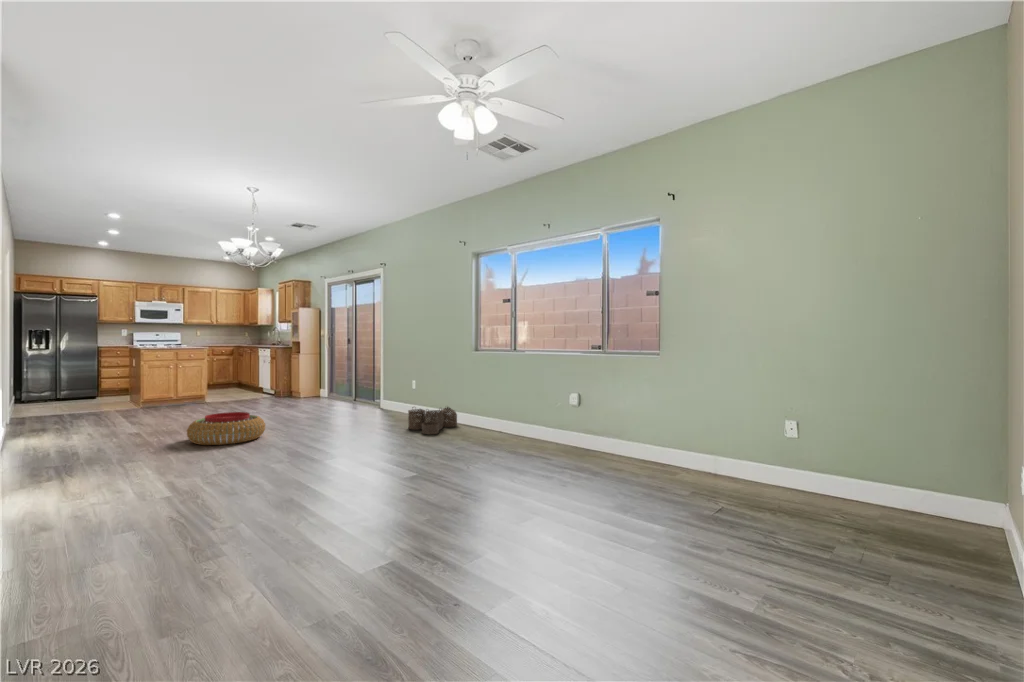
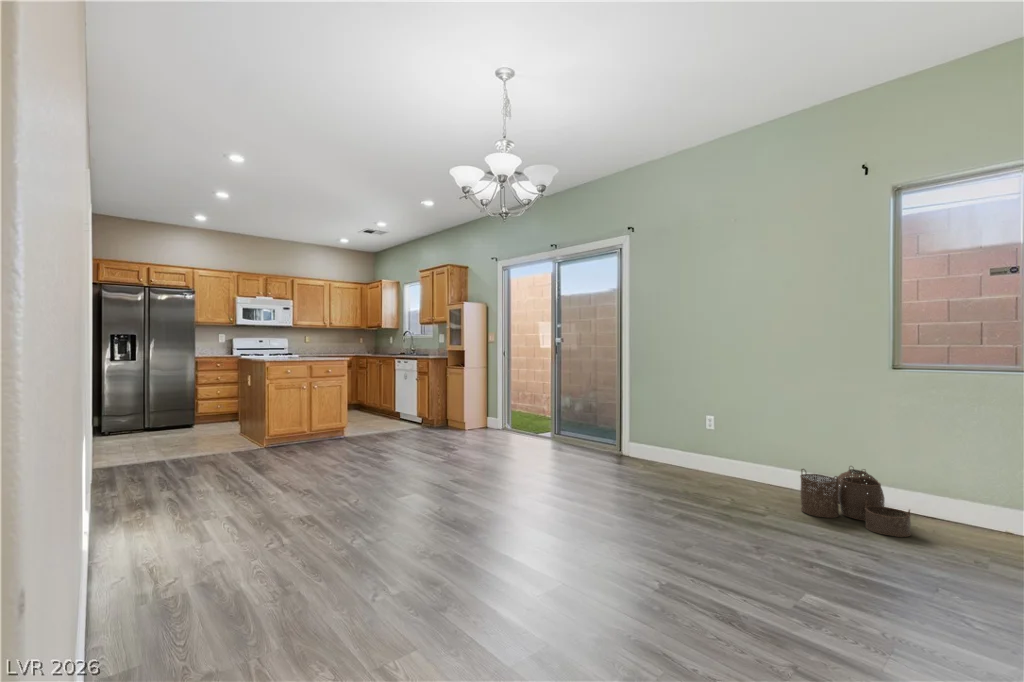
pouf: present [187,412,265,445] -> none [440,485,578,571]

